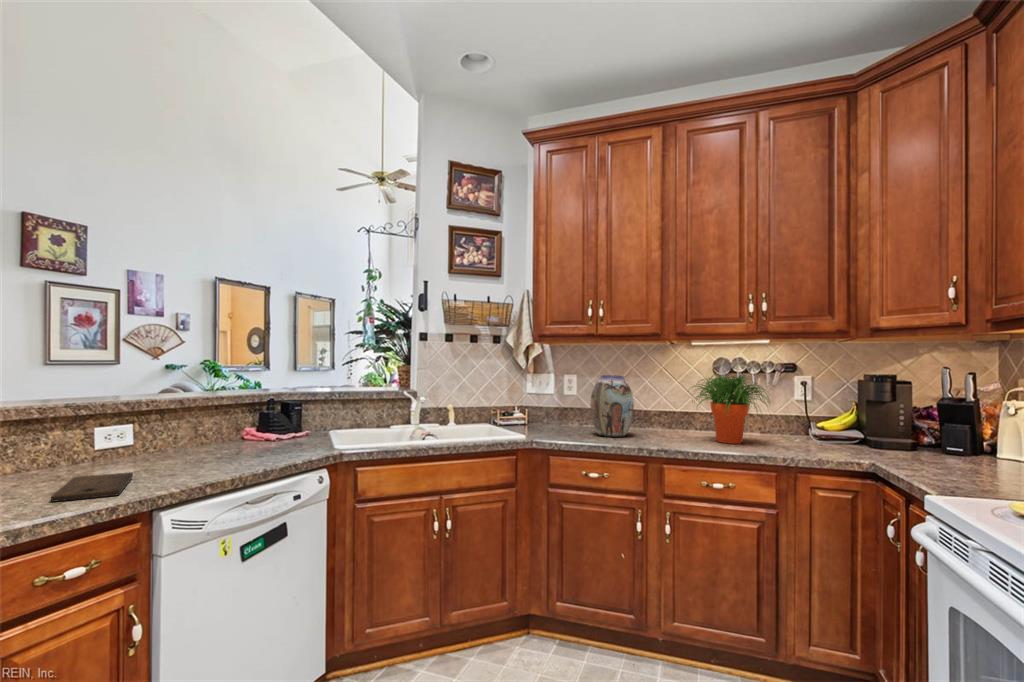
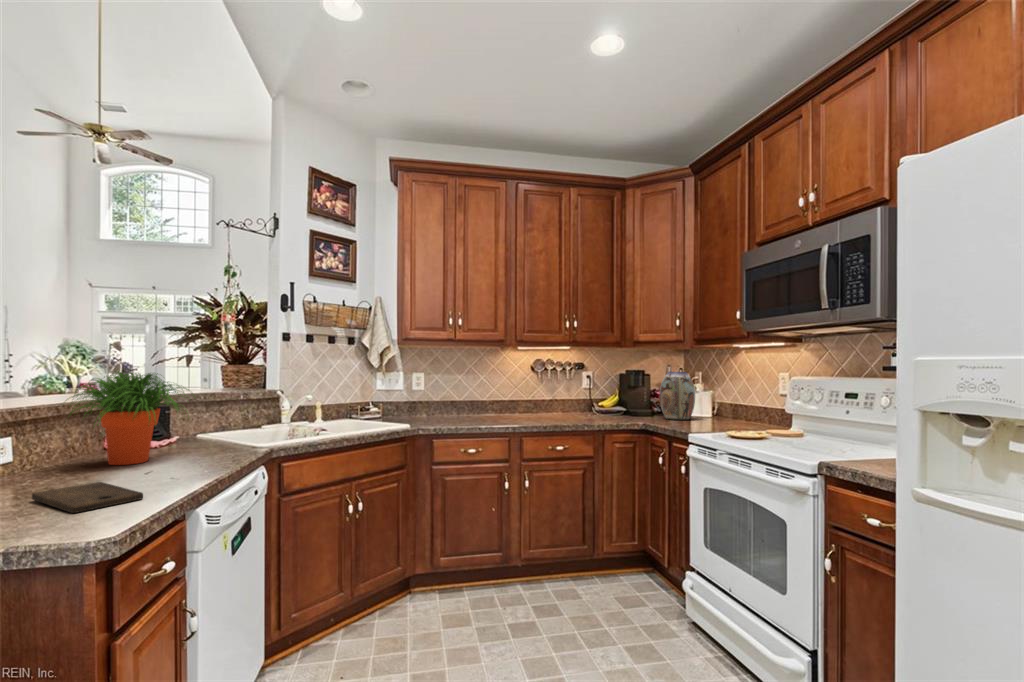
vase: present [591,375,634,437] -> present [660,372,695,420]
potted plant: present [693,375,769,444] -> present [70,371,189,465]

